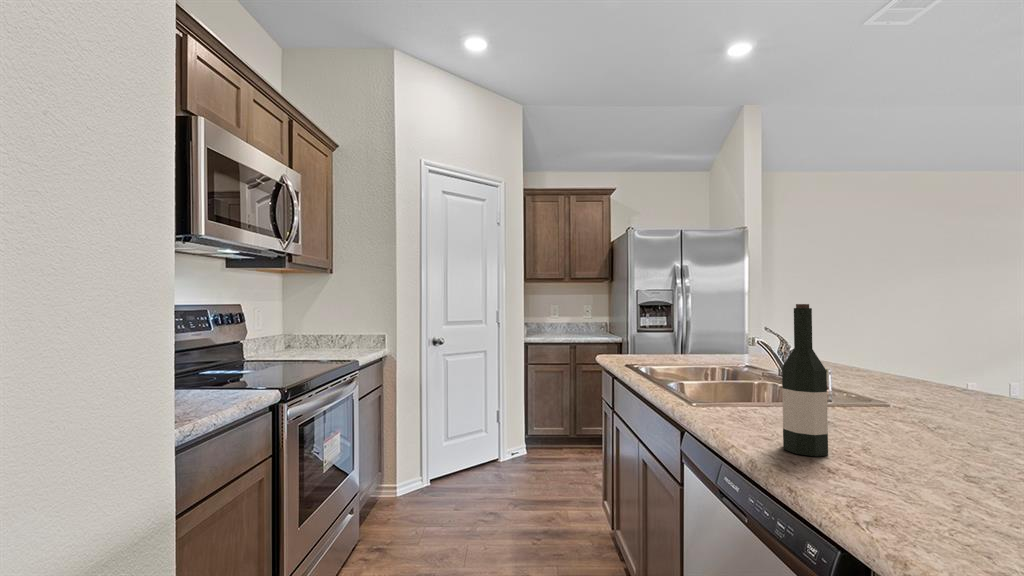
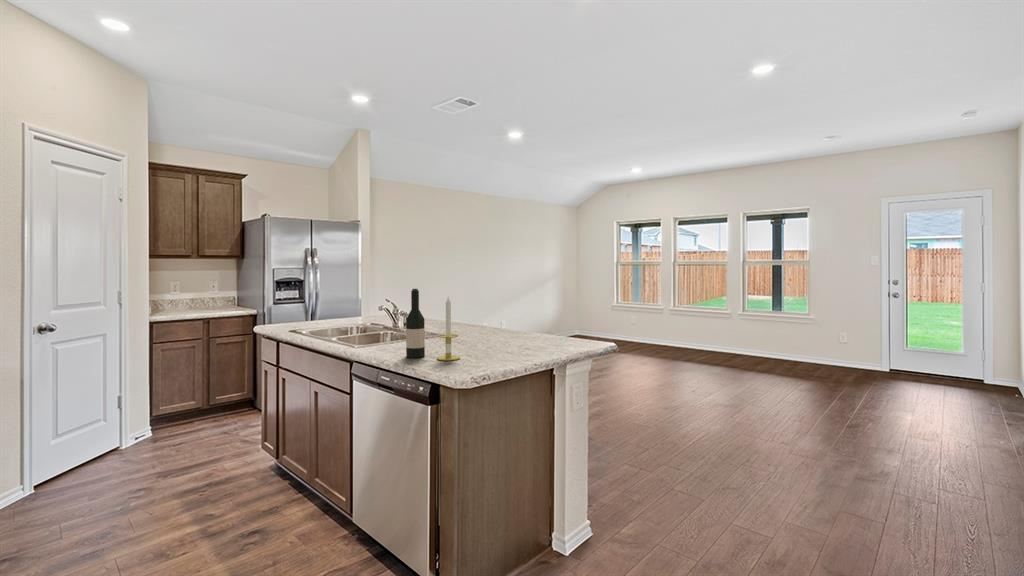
candle: none [861,321,936,488] -> present [437,297,460,361]

